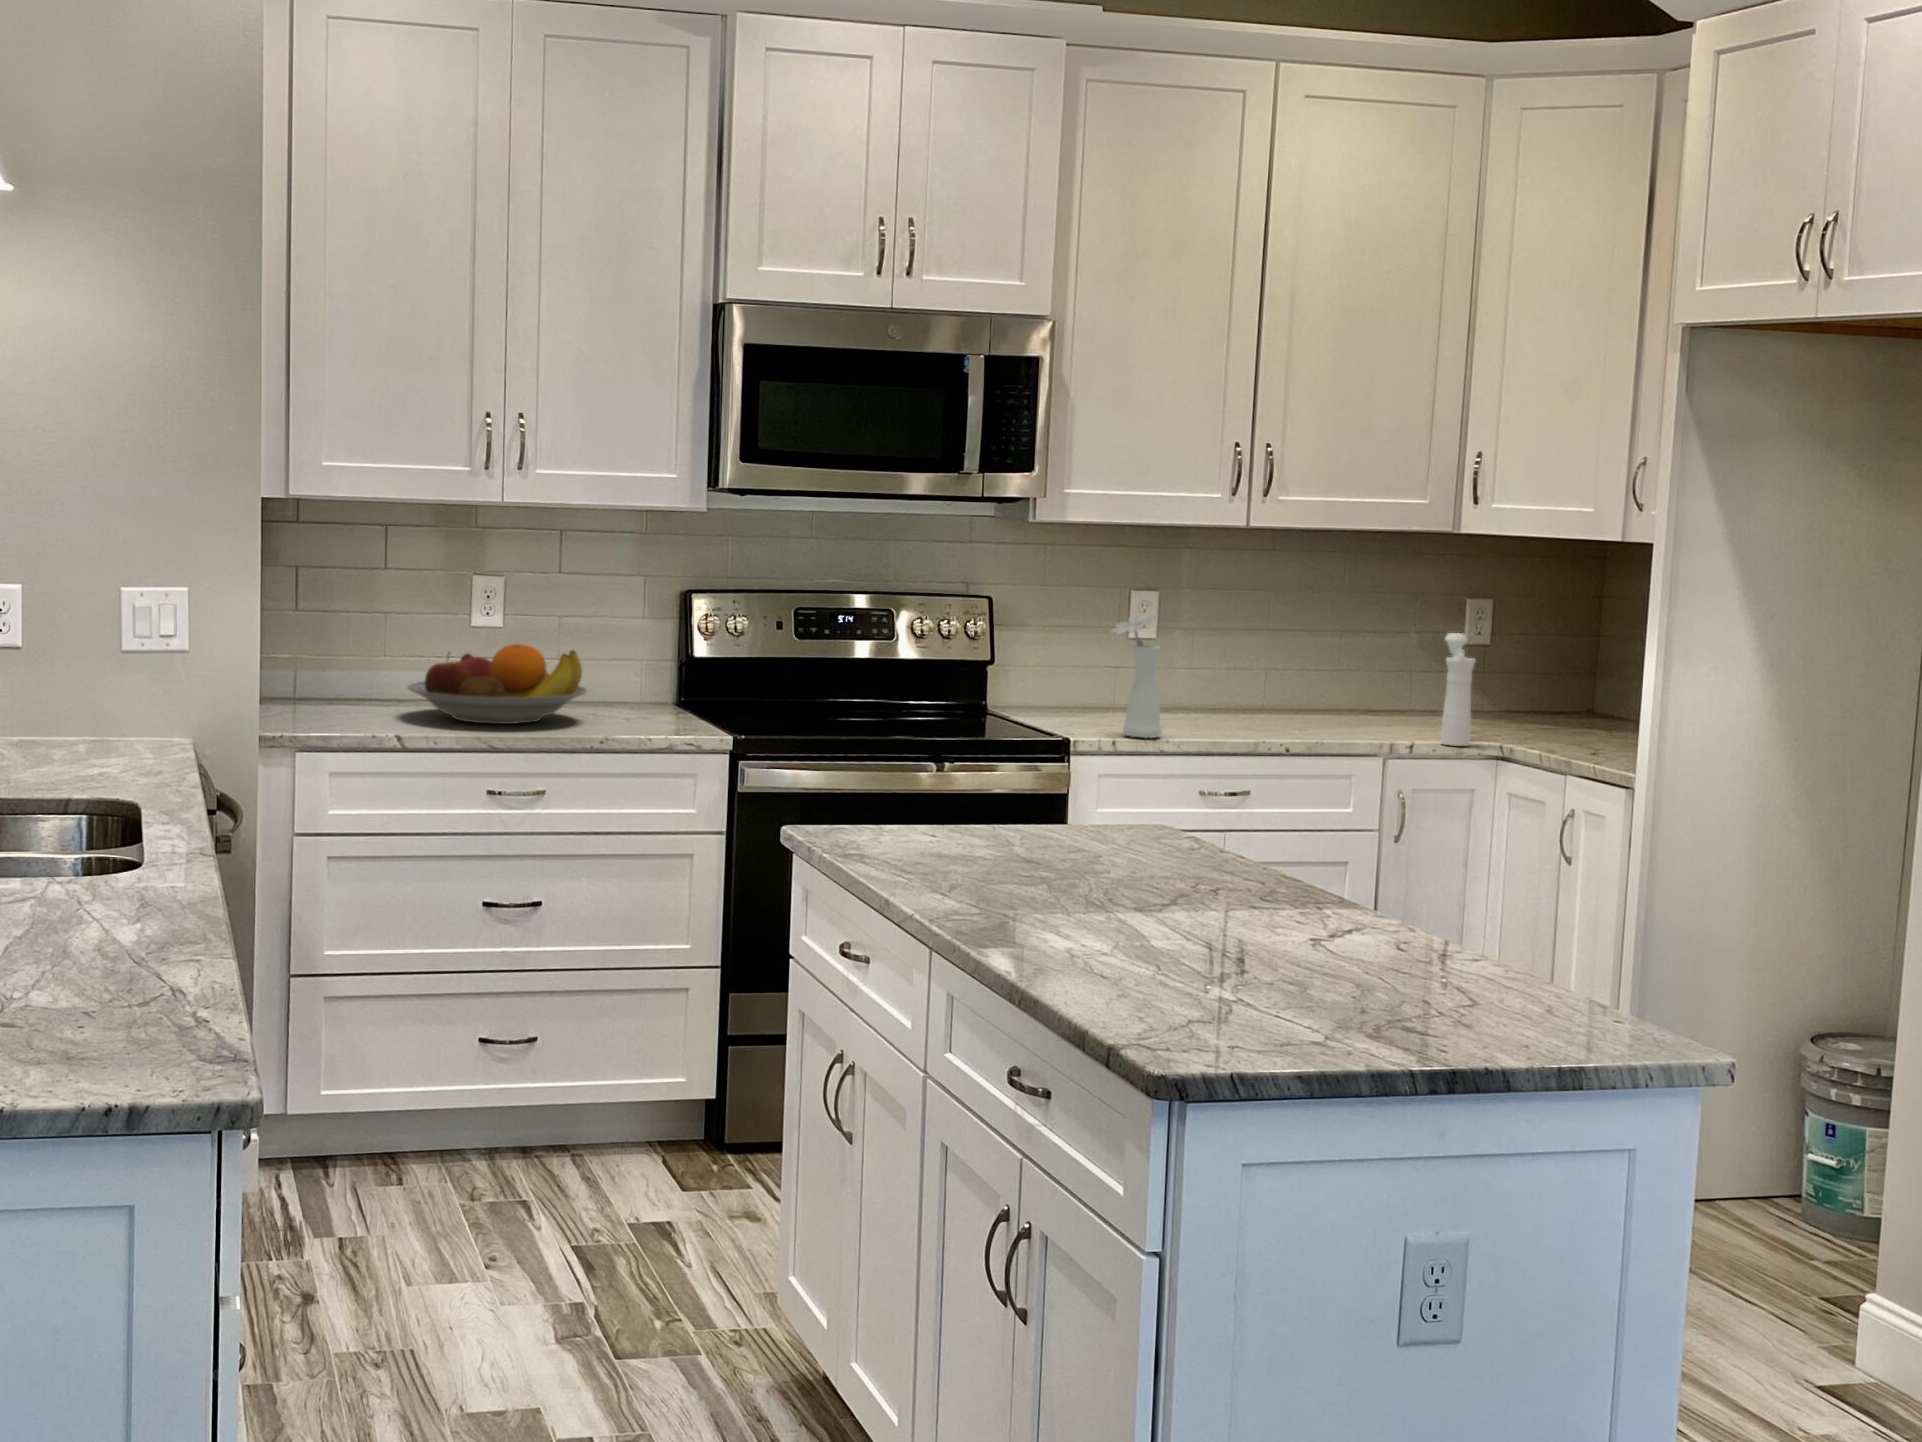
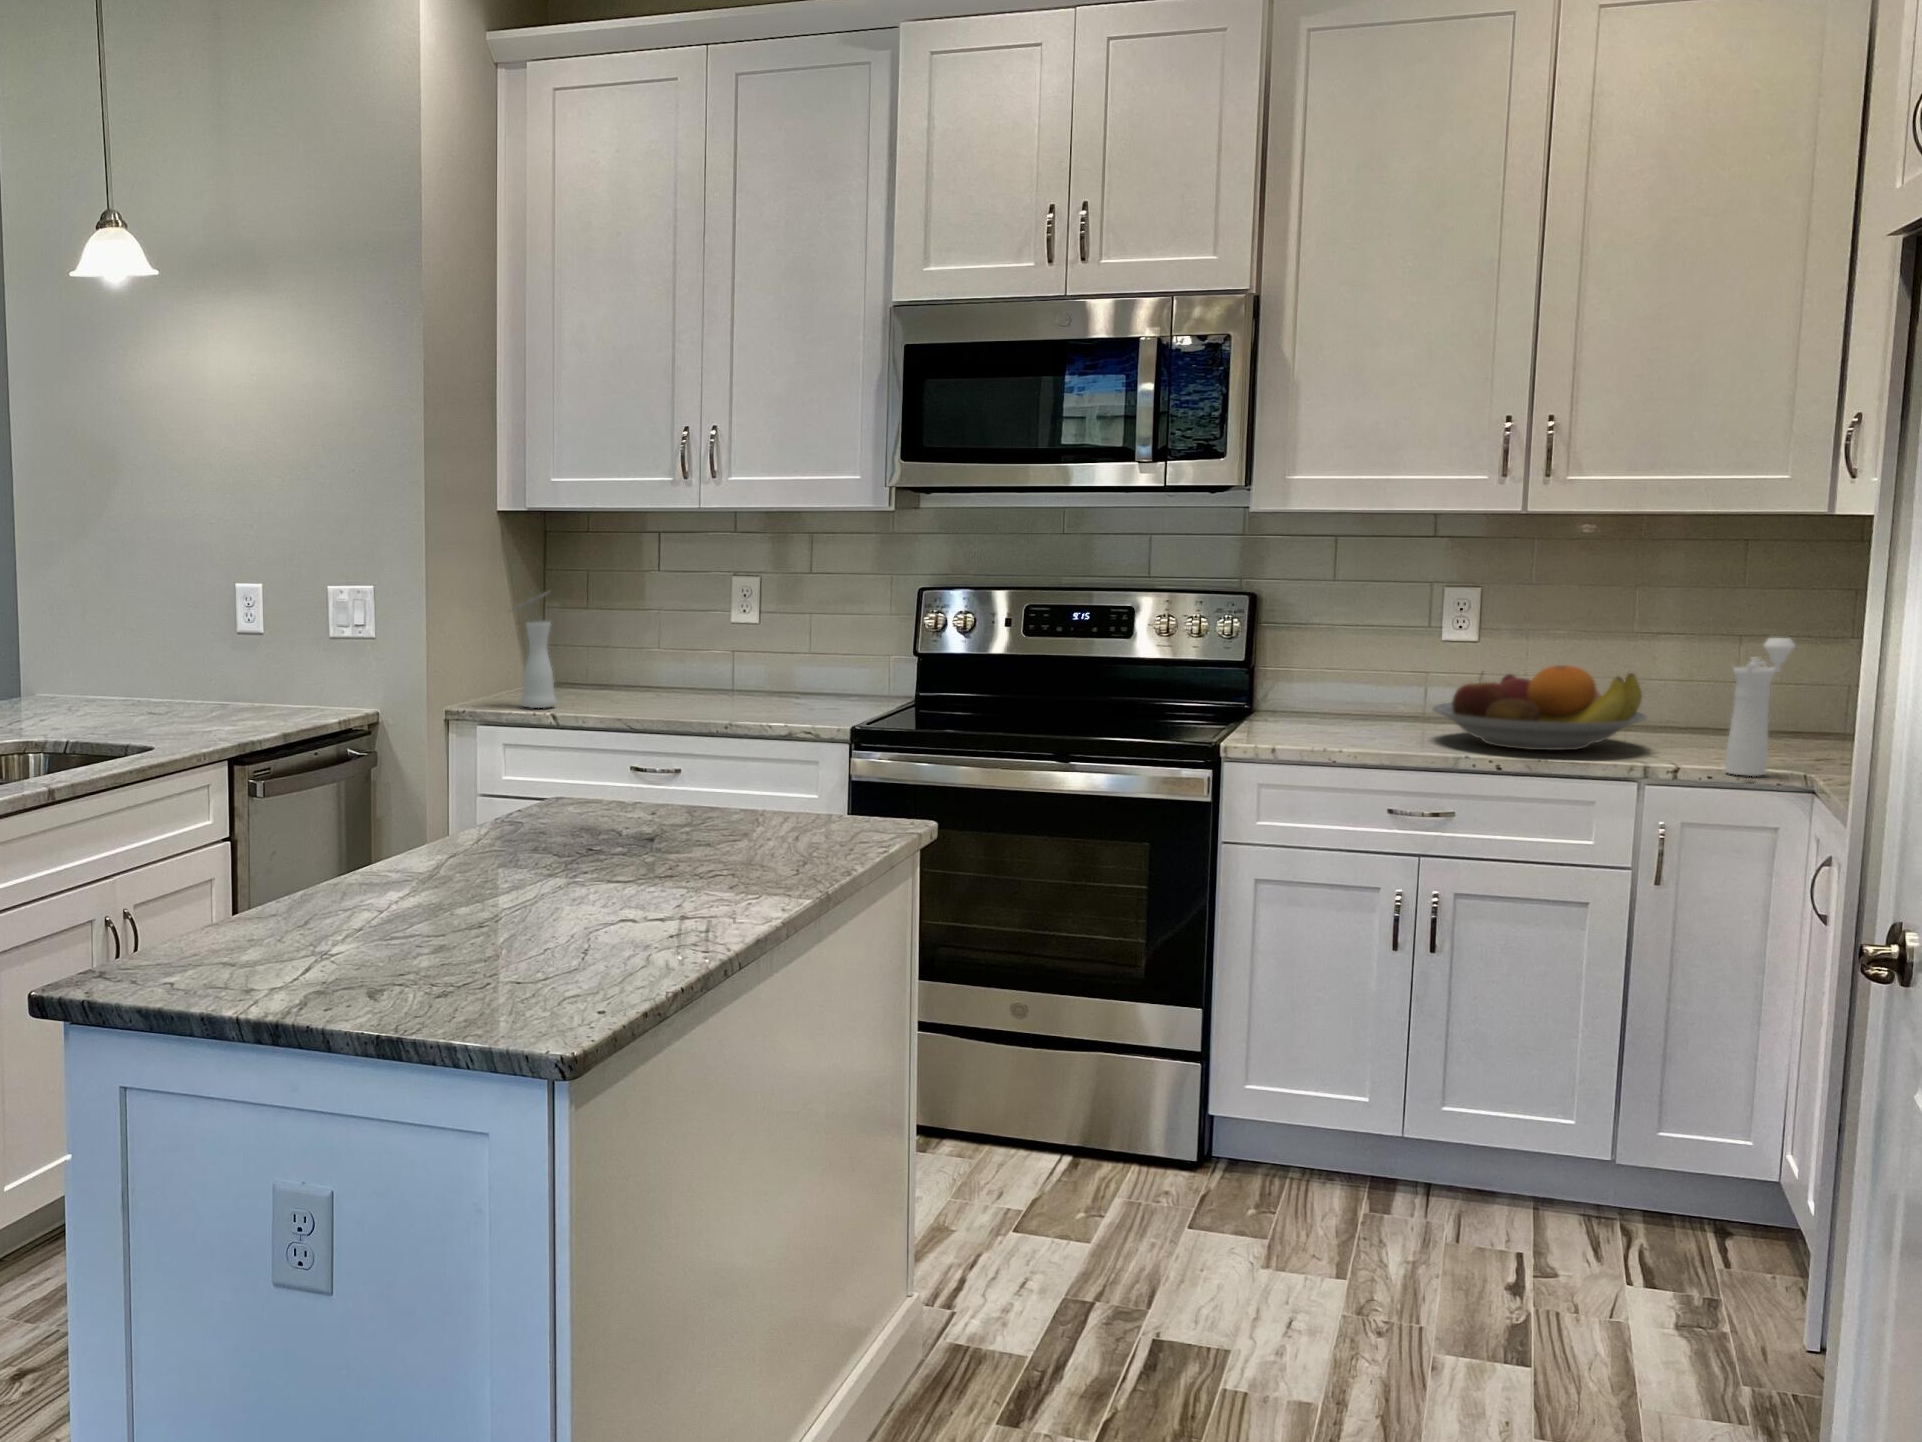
vase: present [1111,612,1162,738] -> present [511,591,556,708]
fruit bowl: present [408,644,587,724] -> present [1433,665,1647,750]

